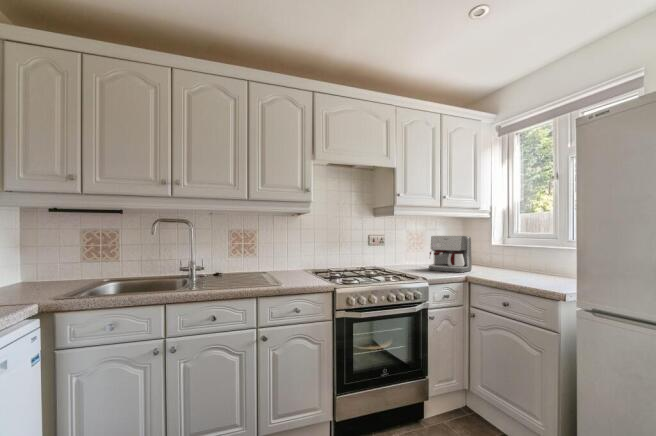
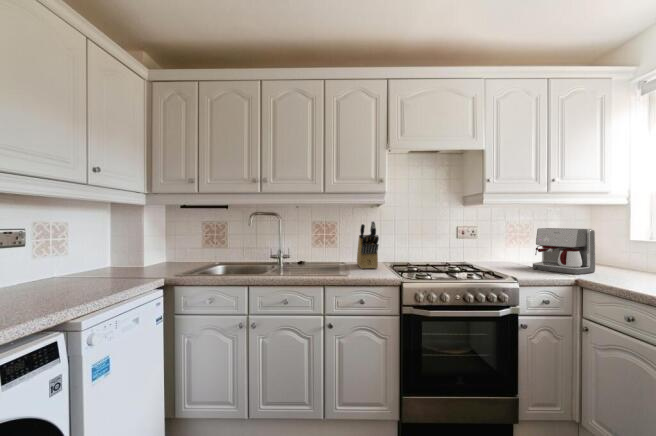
knife block: none [278,228,307,277] -> present [357,221,379,269]

